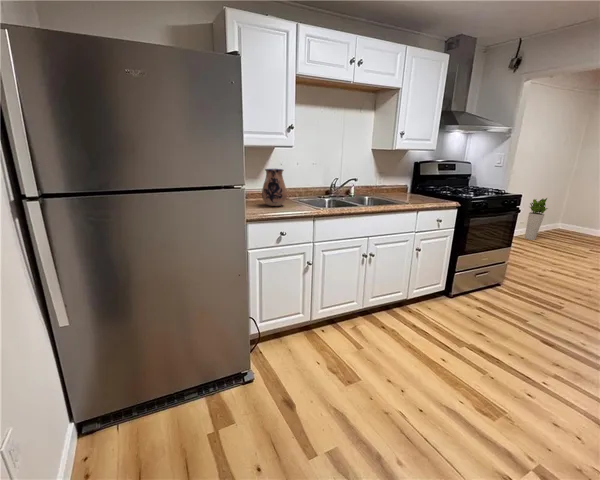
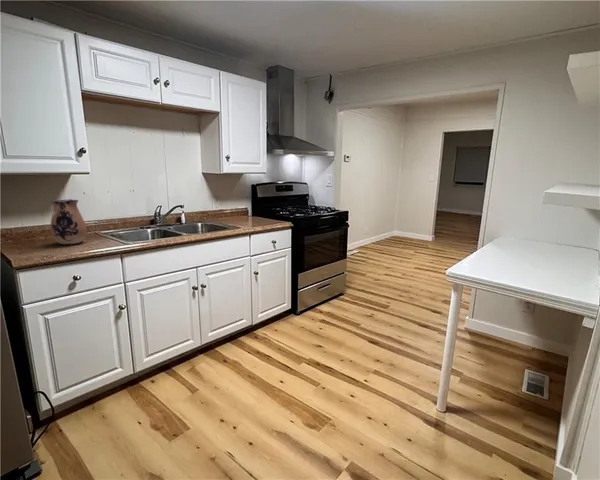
planter: present [525,198,547,240] -> none [366,210,381,248]

